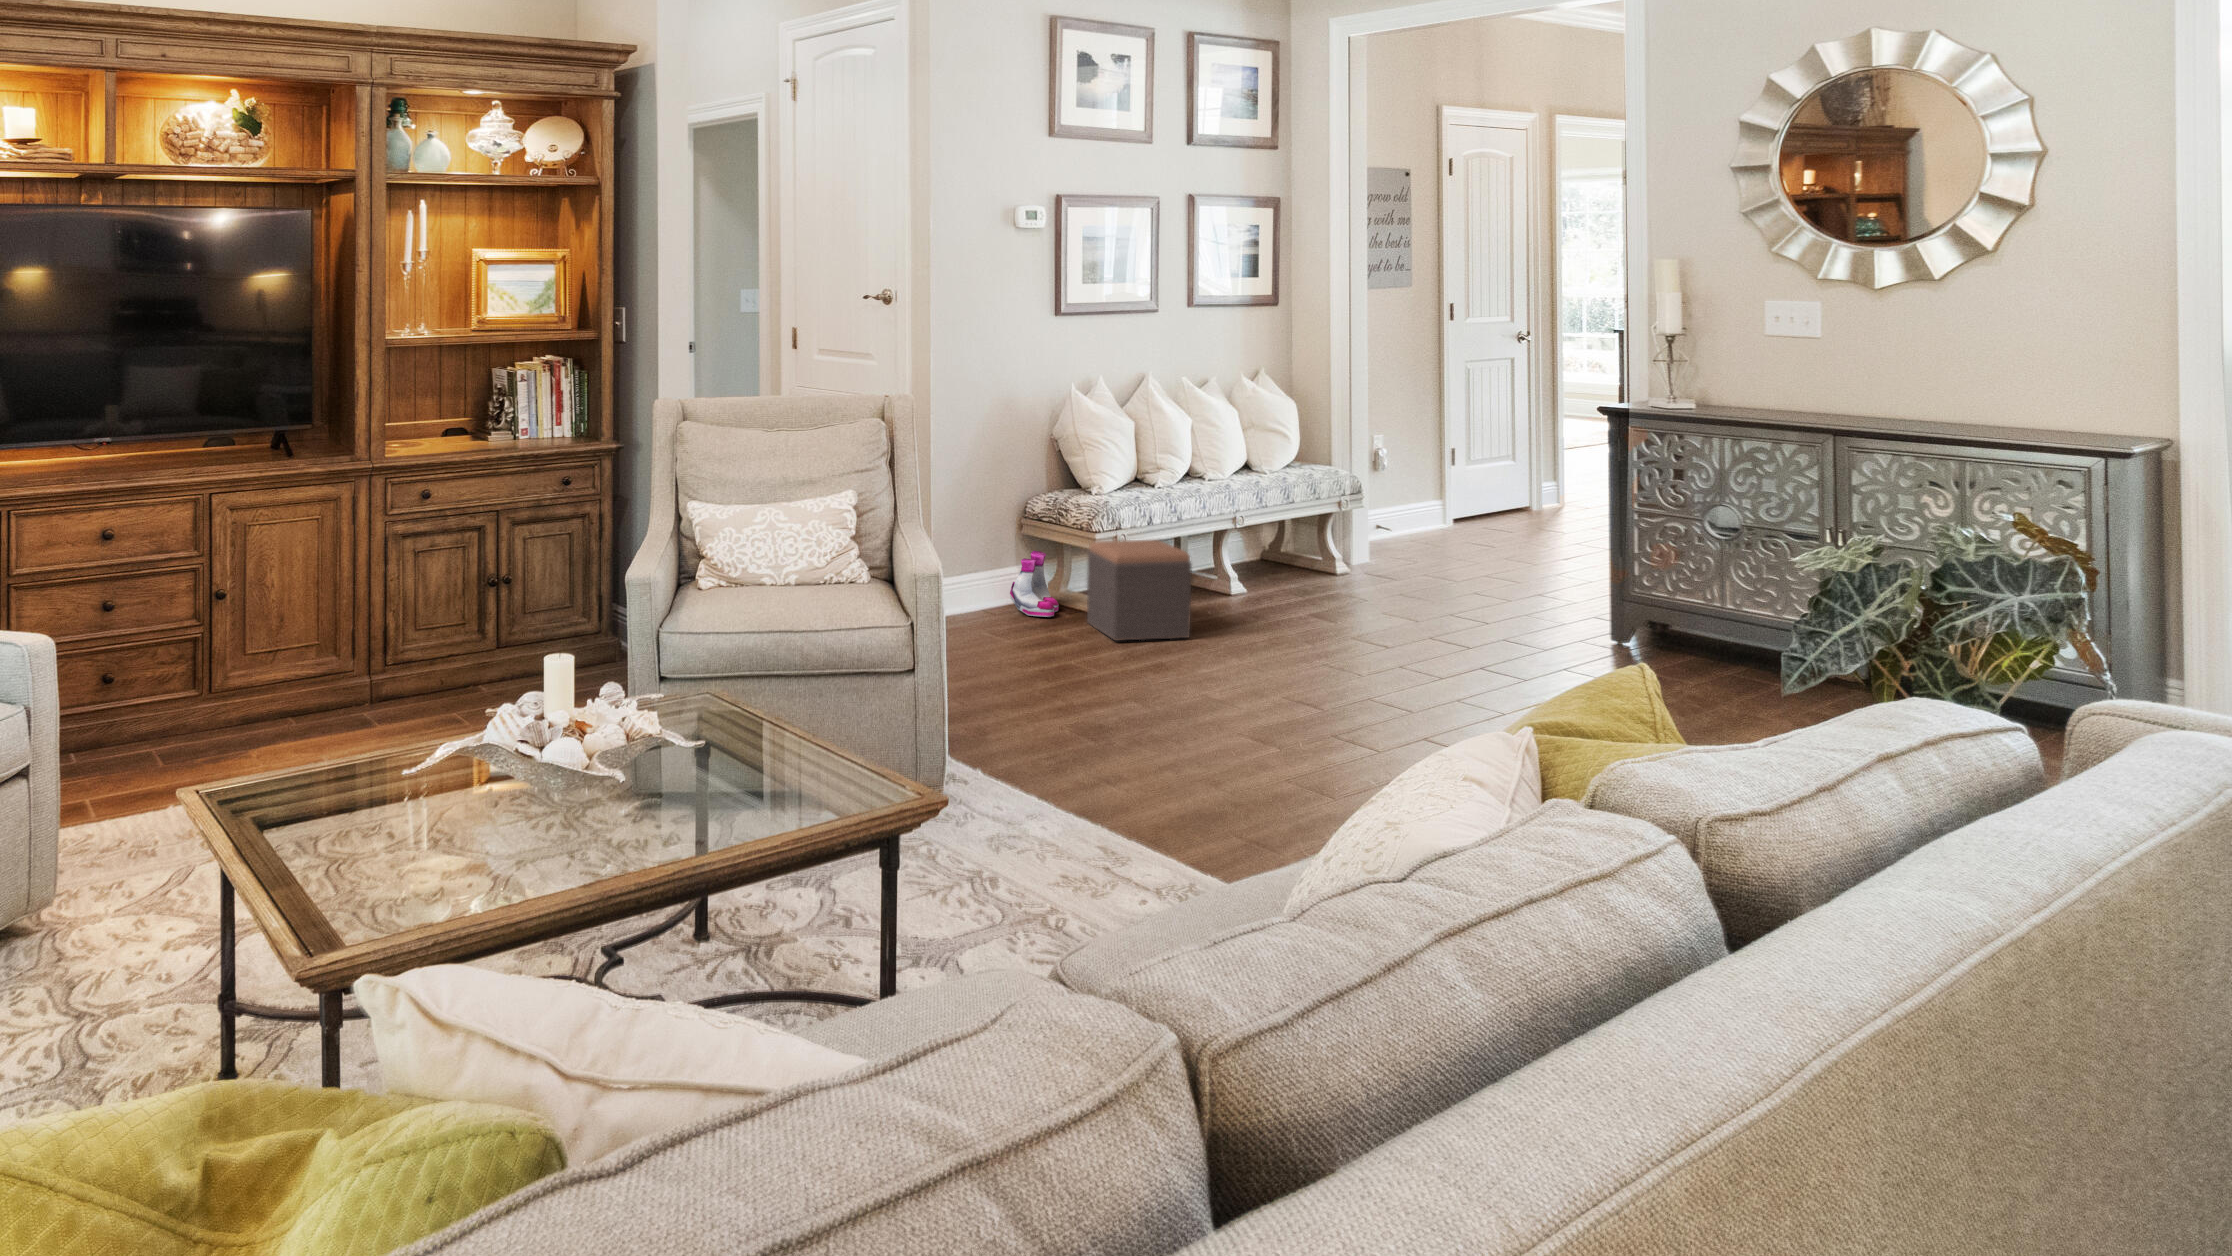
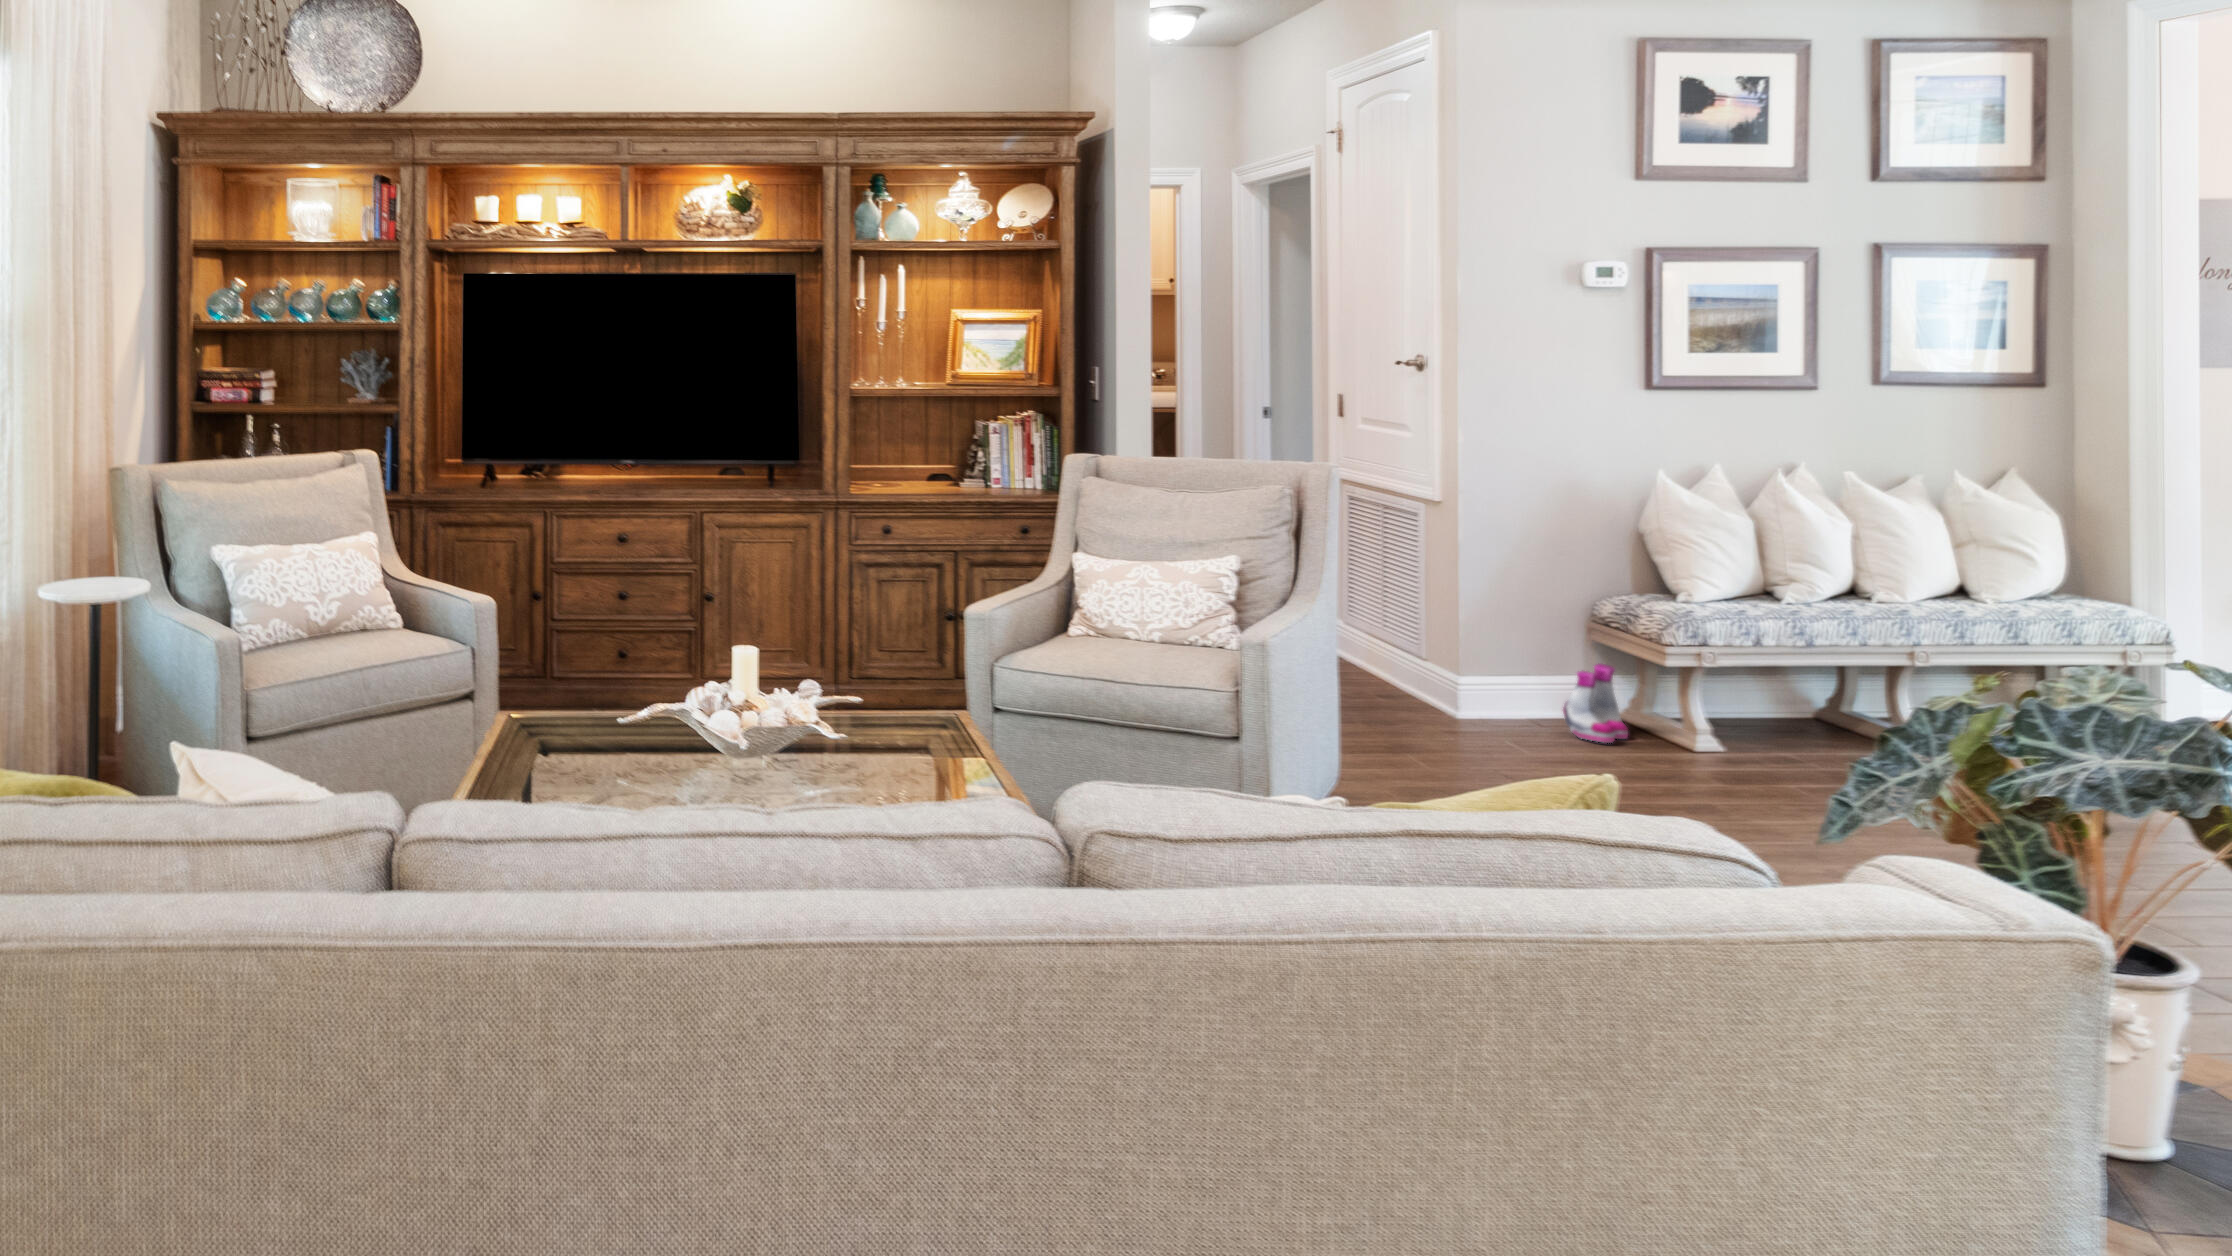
footstool: present [1087,540,1192,641] -> none [1653,656,1784,788]

